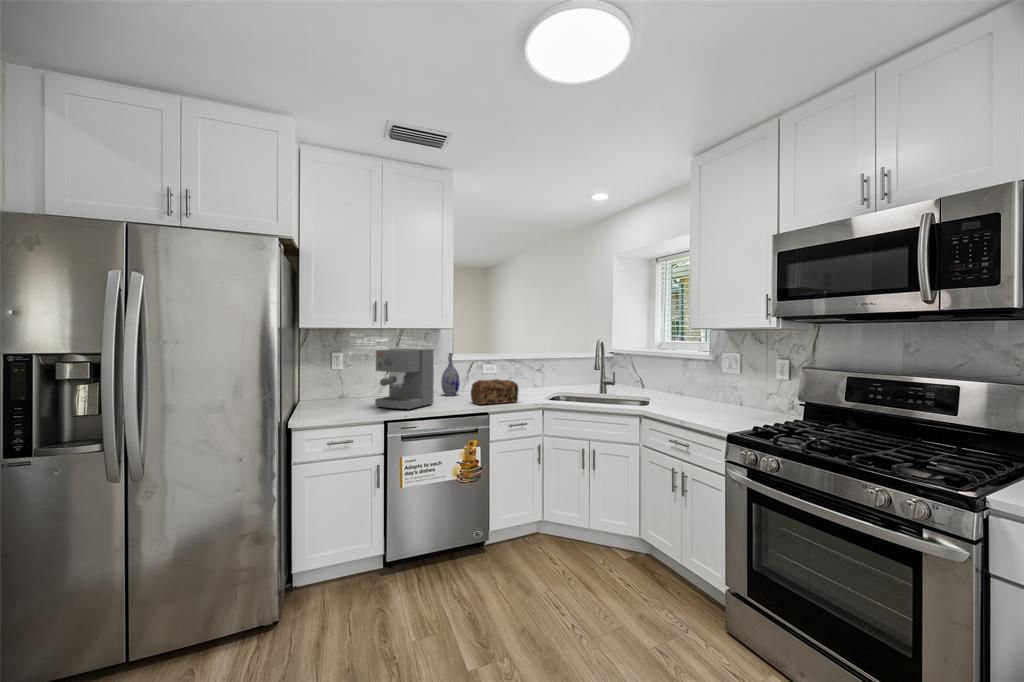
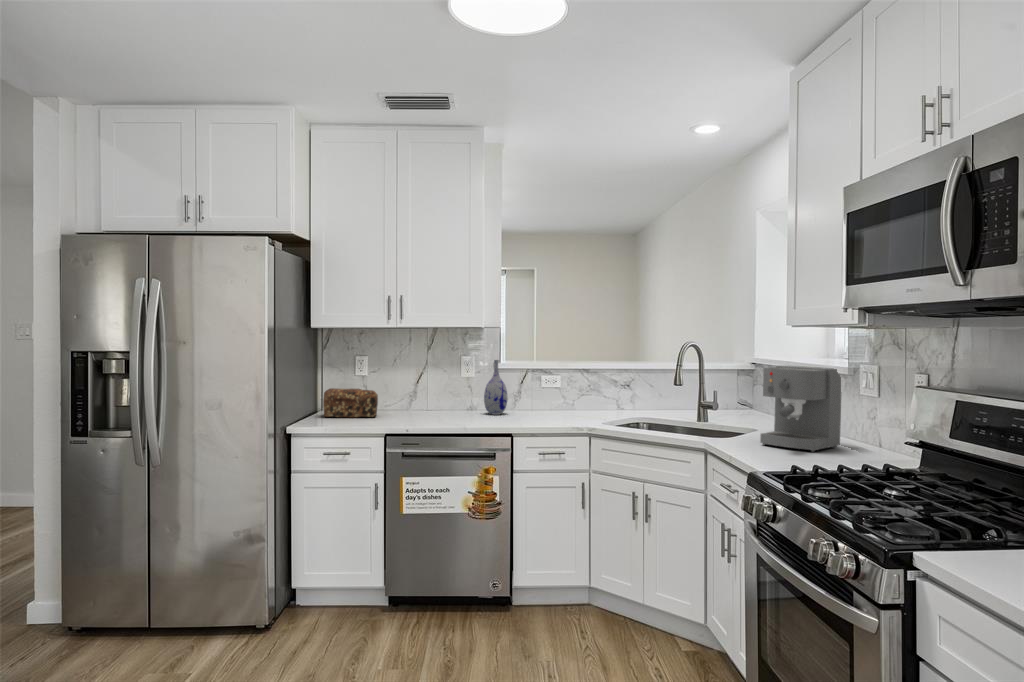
coffee maker: present [375,349,434,410] -> present [760,366,841,452]
bread loaf: present [471,379,519,405] -> present [323,388,378,417]

